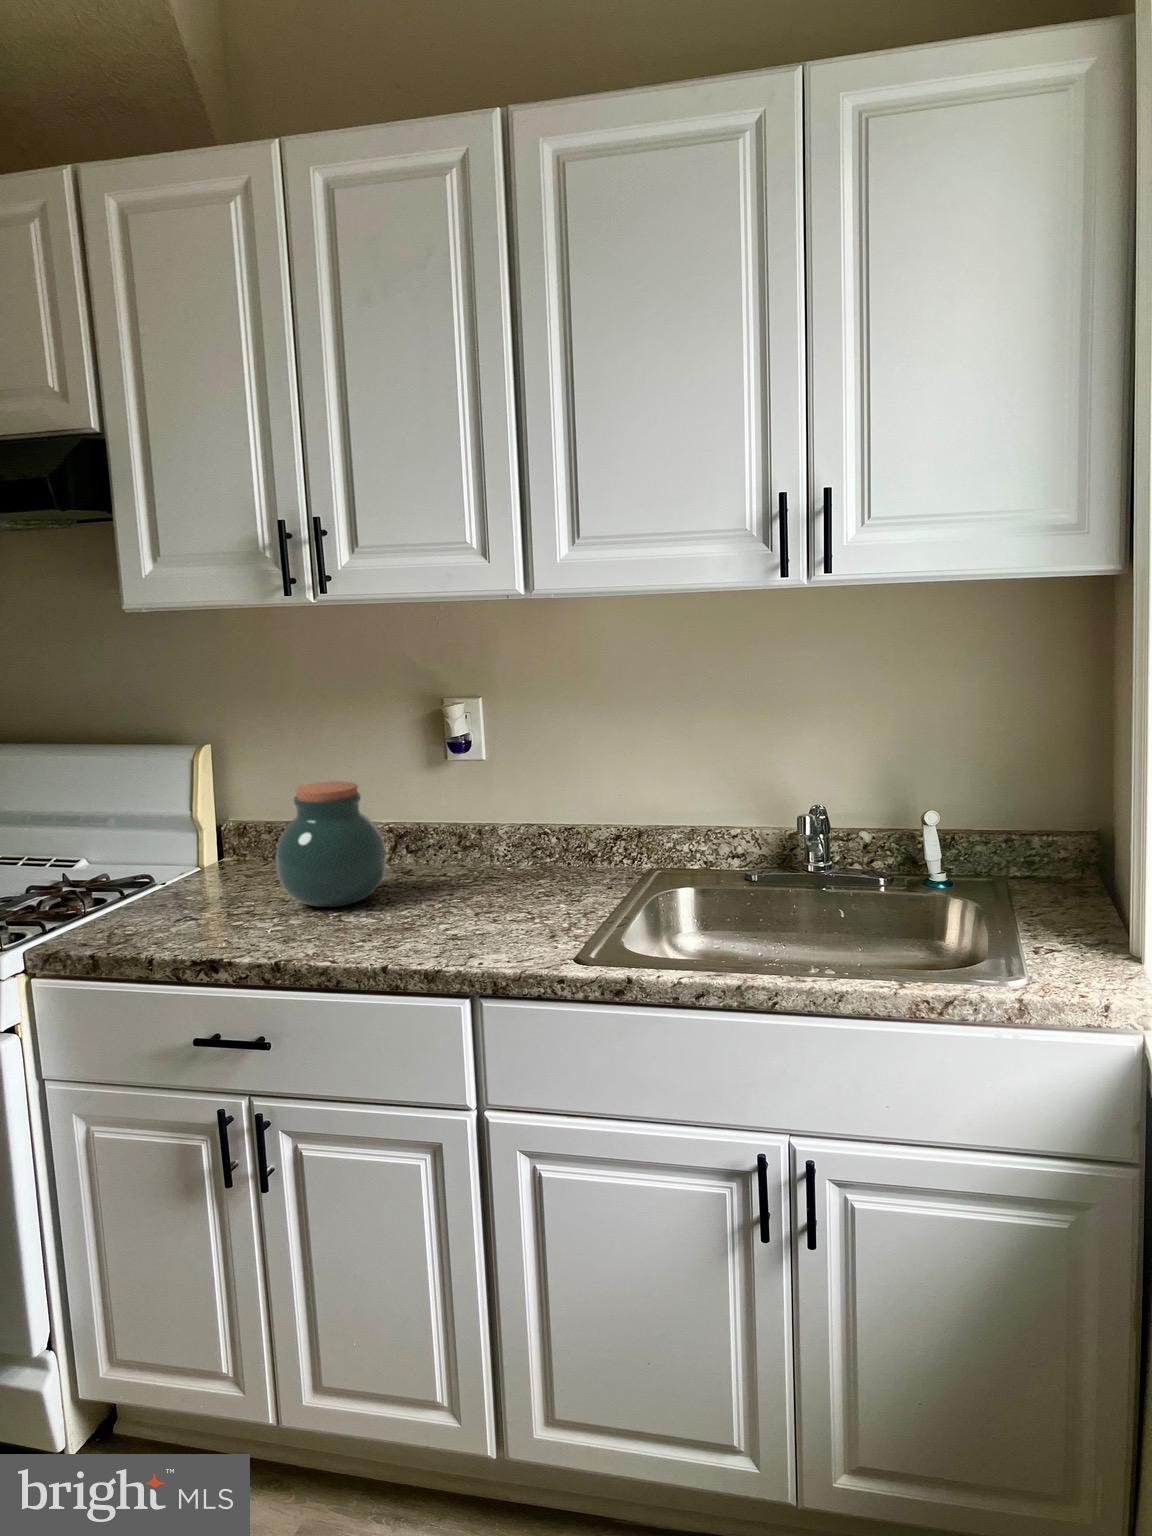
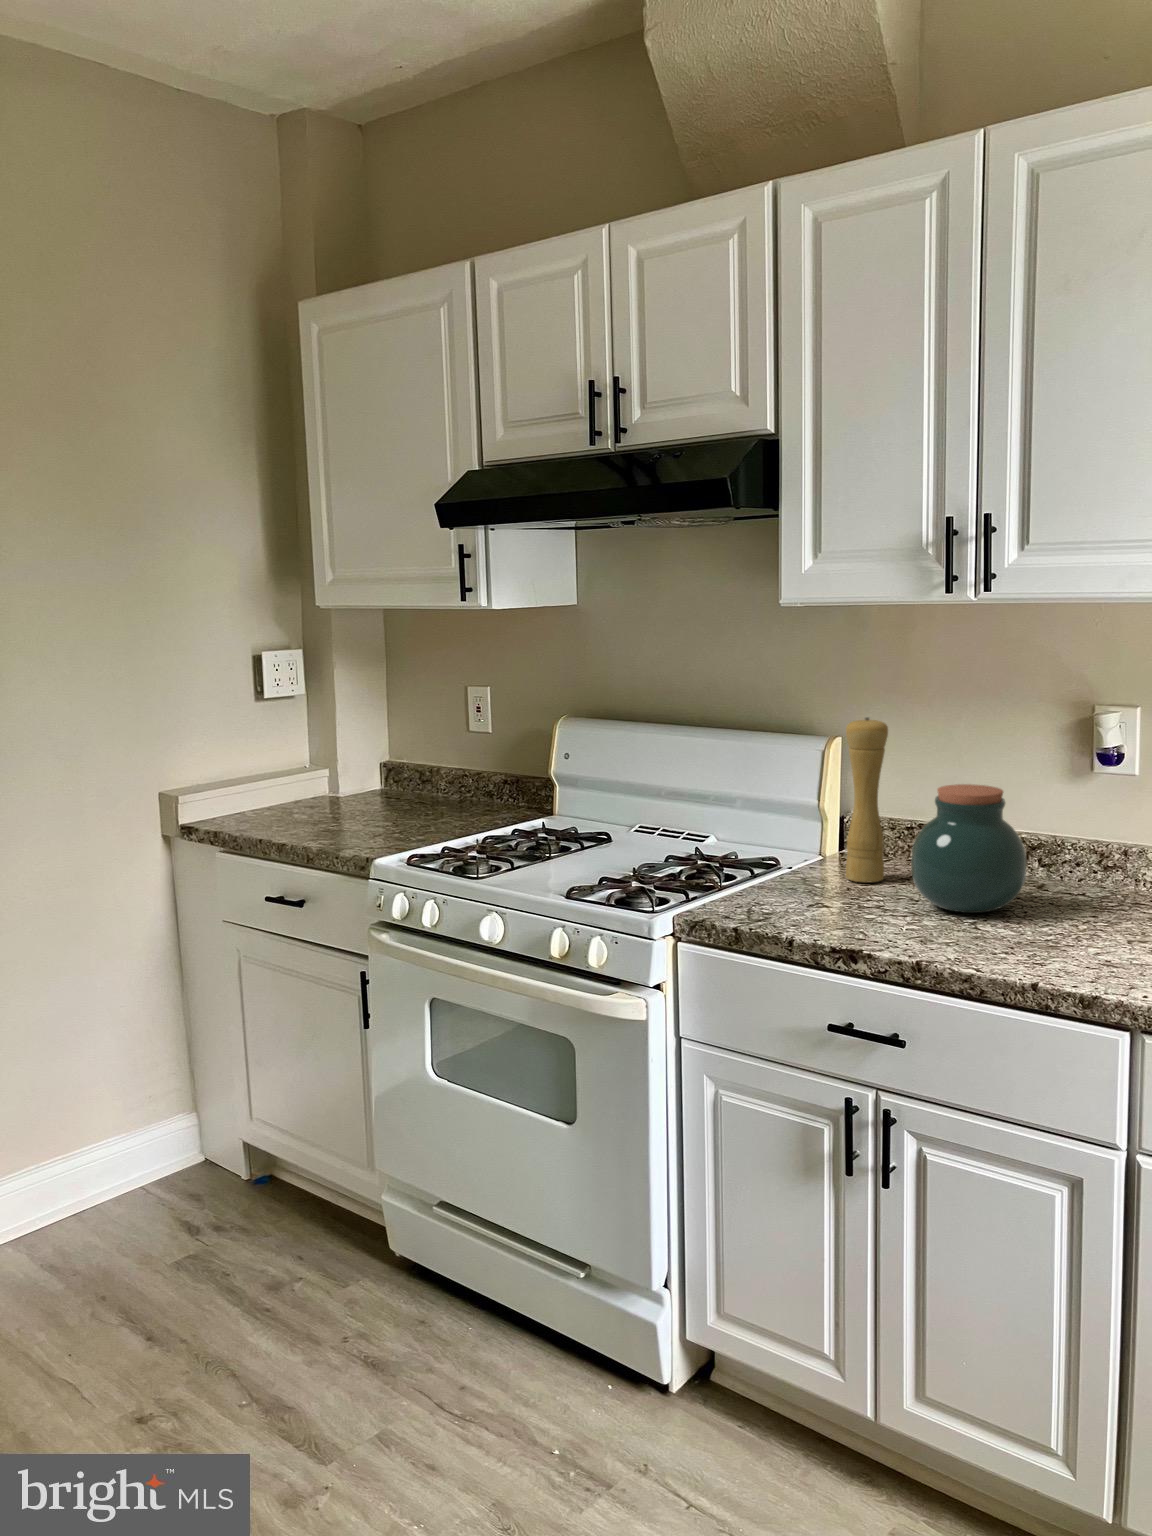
pepper mill: none [206,723,259,889] -> present [846,717,888,882]

